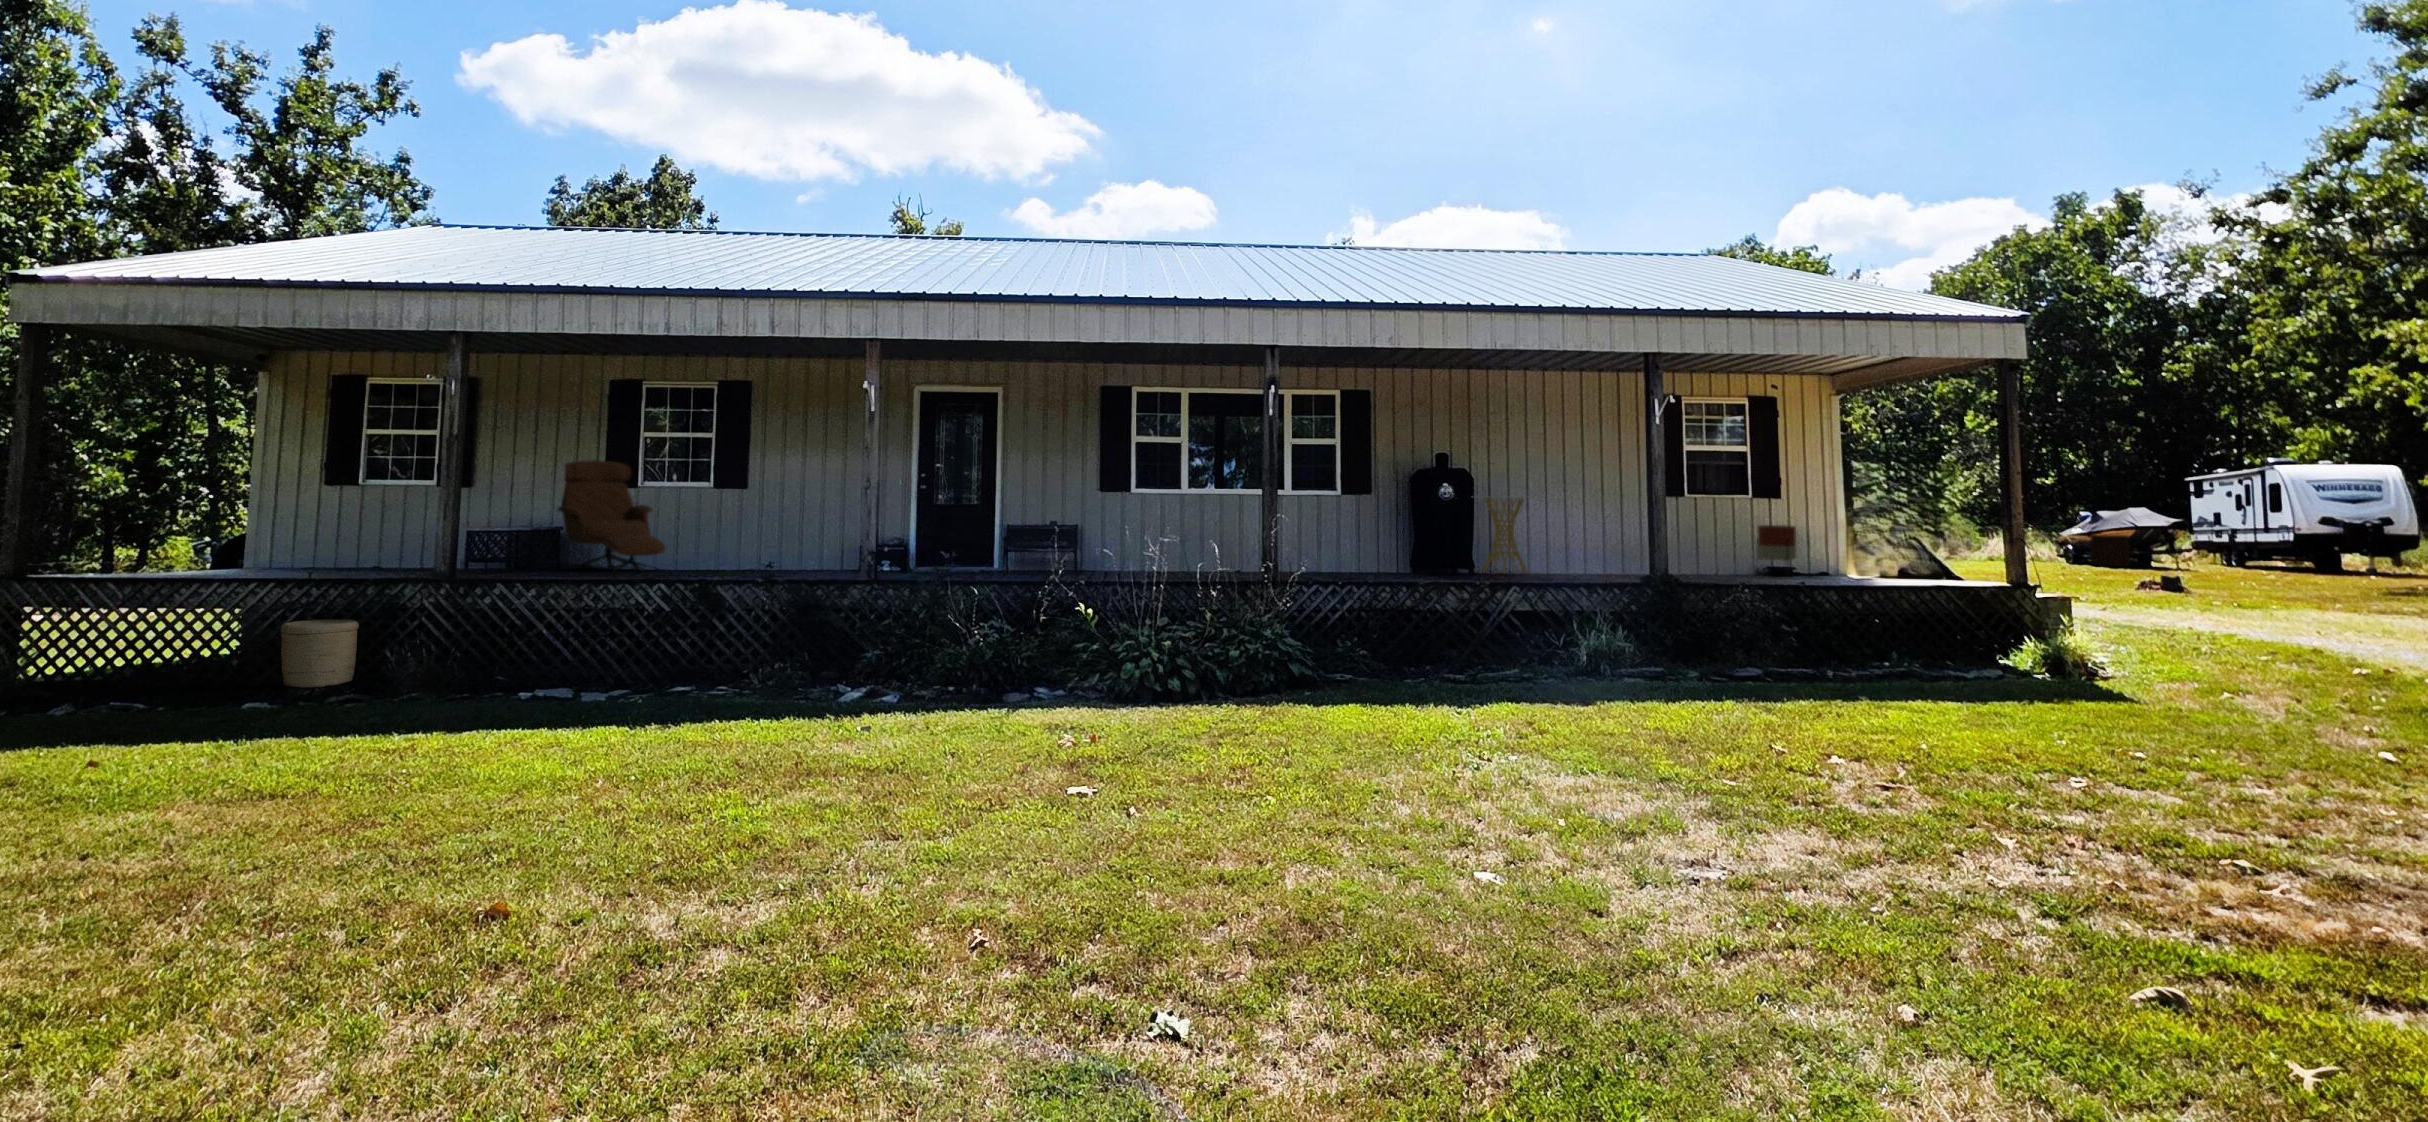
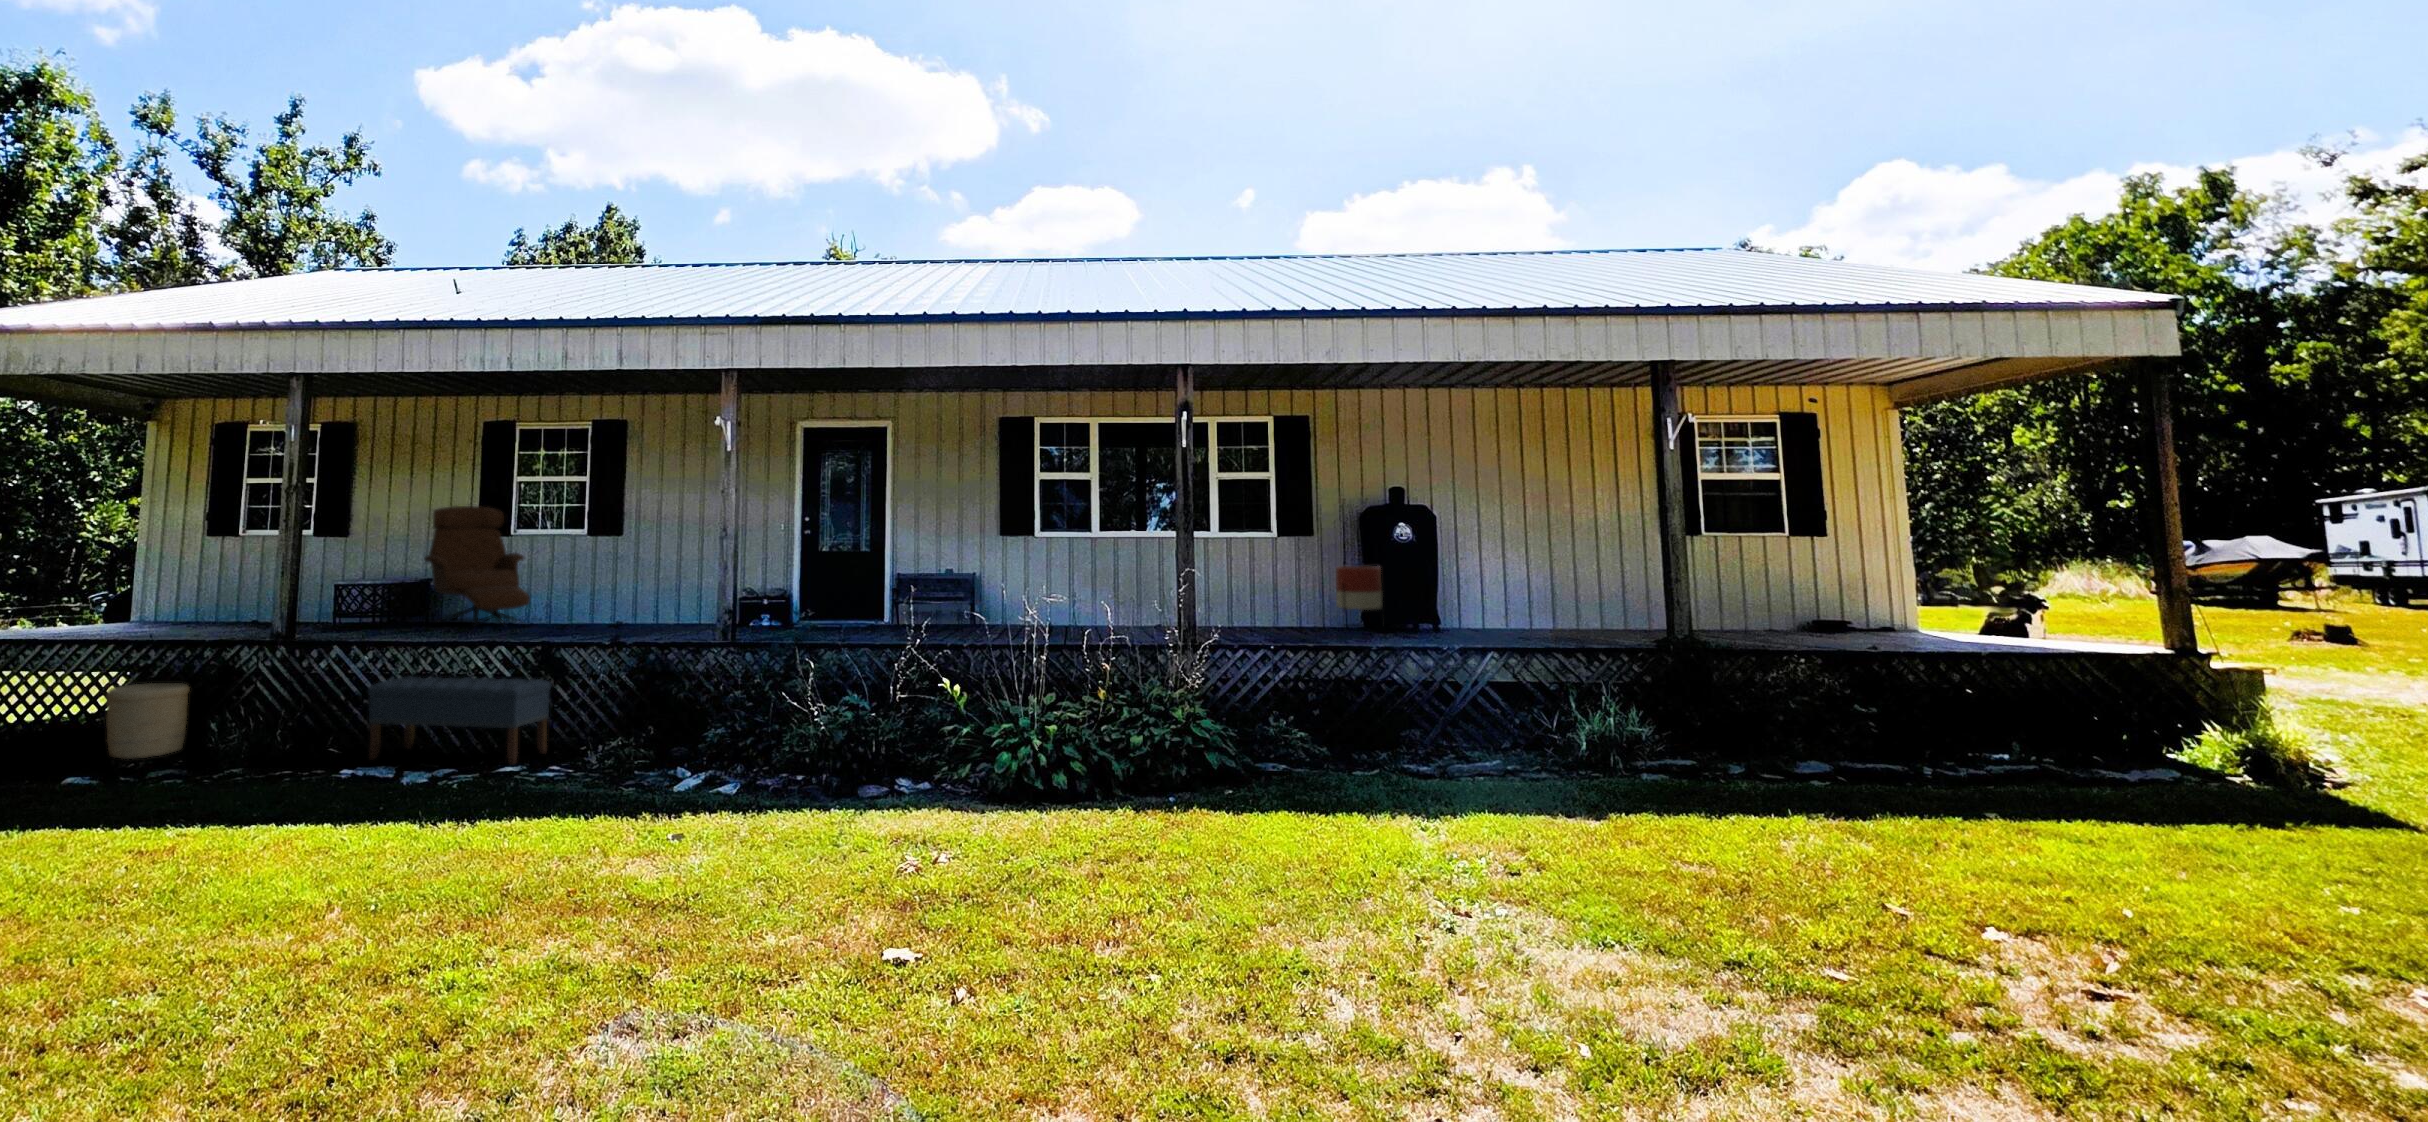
side table: present [1483,496,1526,571] -> none [1432,536,1517,628]
planter: present [1756,525,1796,567] -> present [1336,566,1384,626]
wooden crate: present [2090,534,2130,566] -> none [2197,566,2253,606]
bench: none [545,612,714,687] -> present [368,676,551,765]

